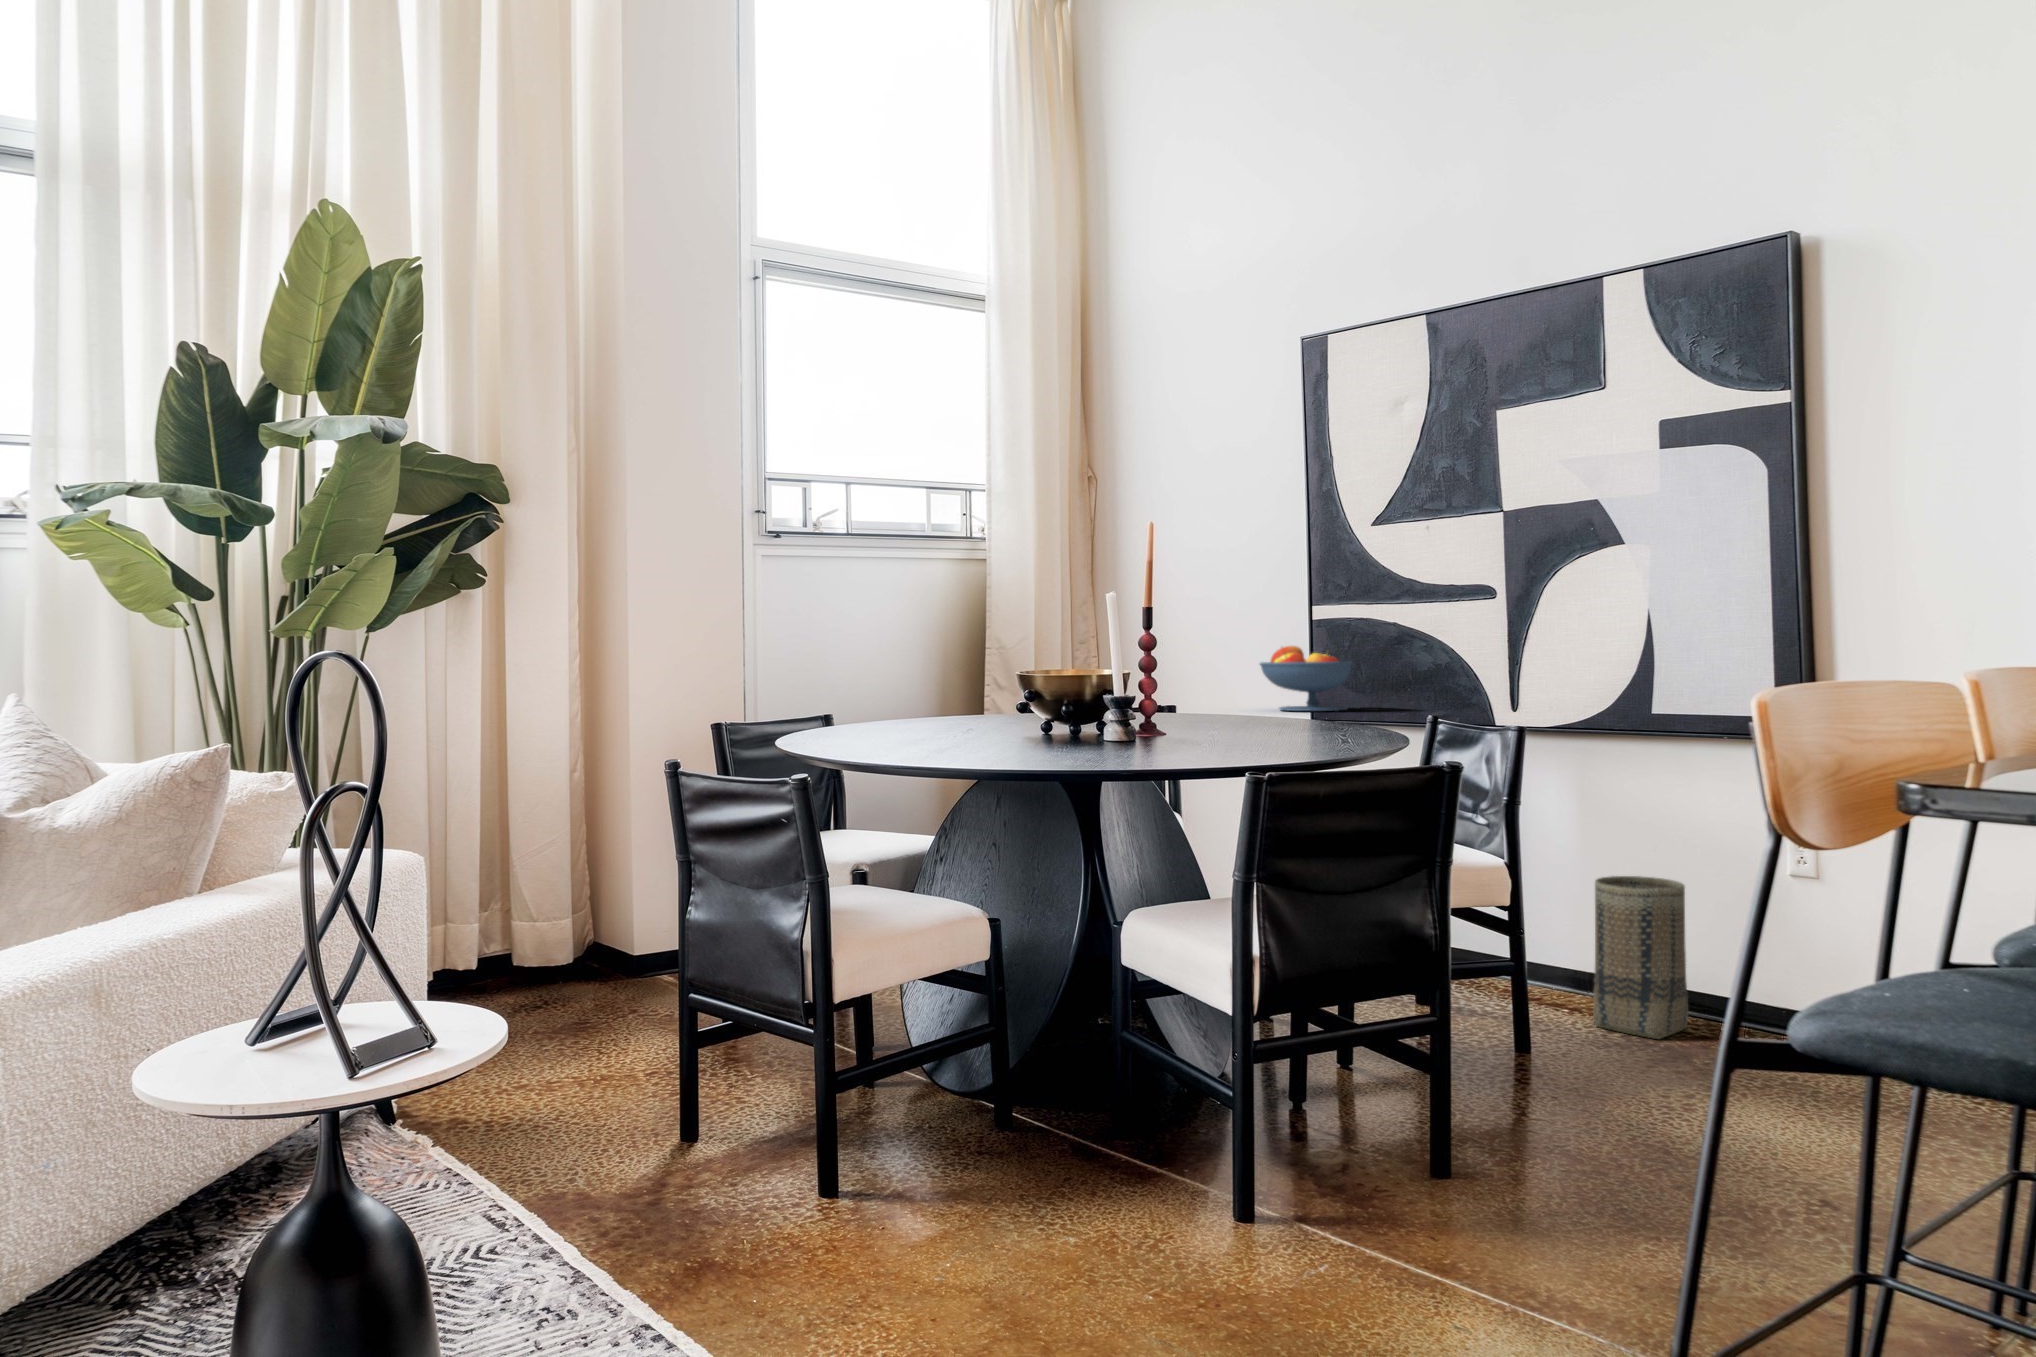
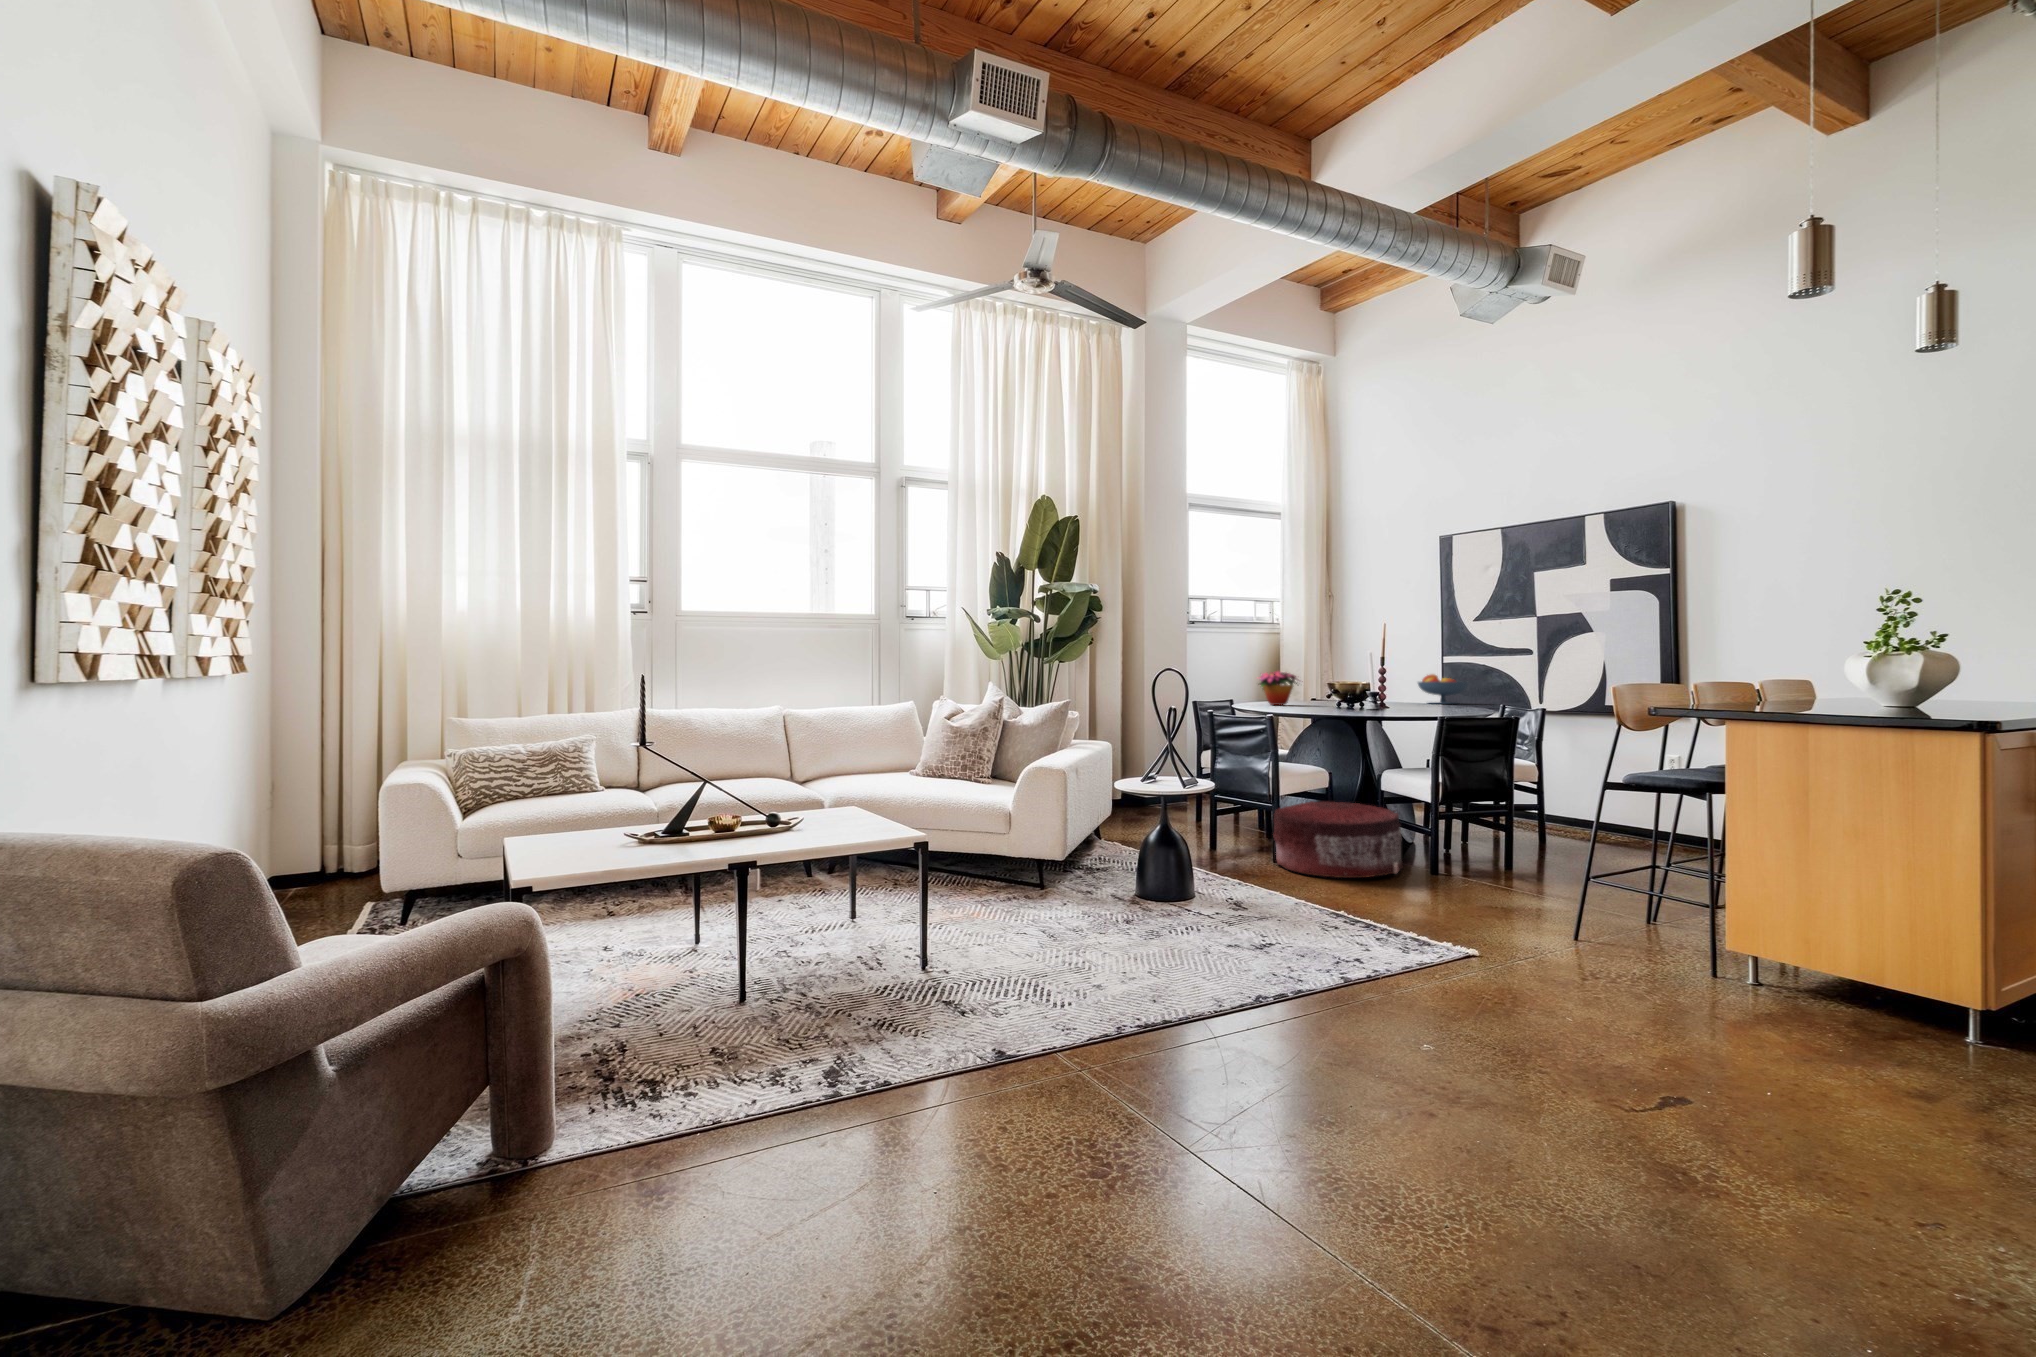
flower arrangement: none [852,644,980,731] -> present [1258,672,1297,705]
basket: present [1593,876,1688,1039] -> none [1577,776,1622,843]
pouf: none [791,1010,1167,1293] -> present [1273,801,1403,878]

